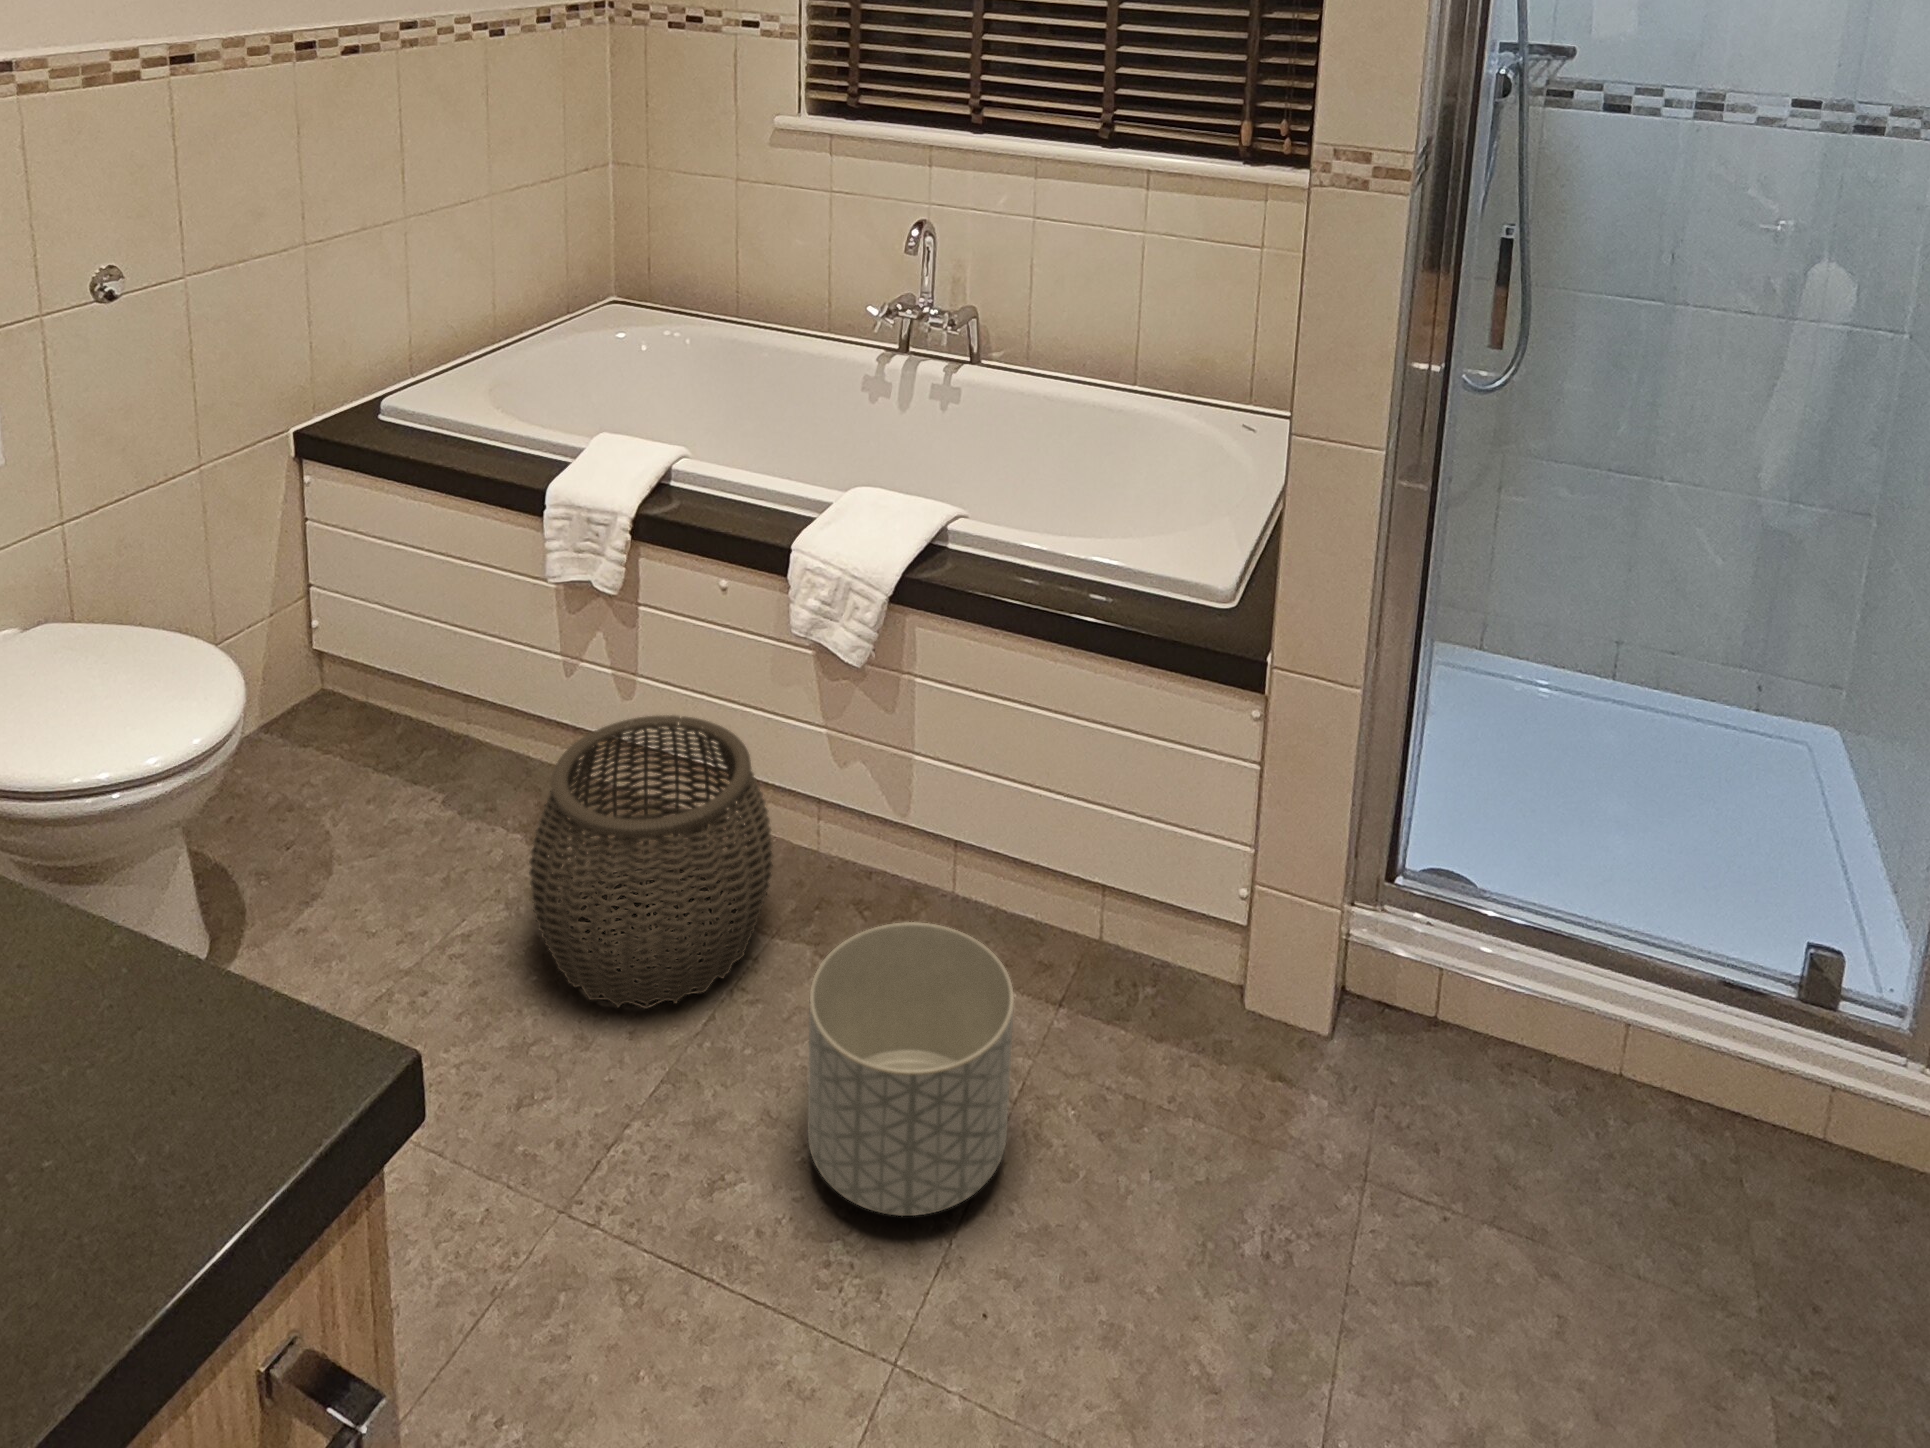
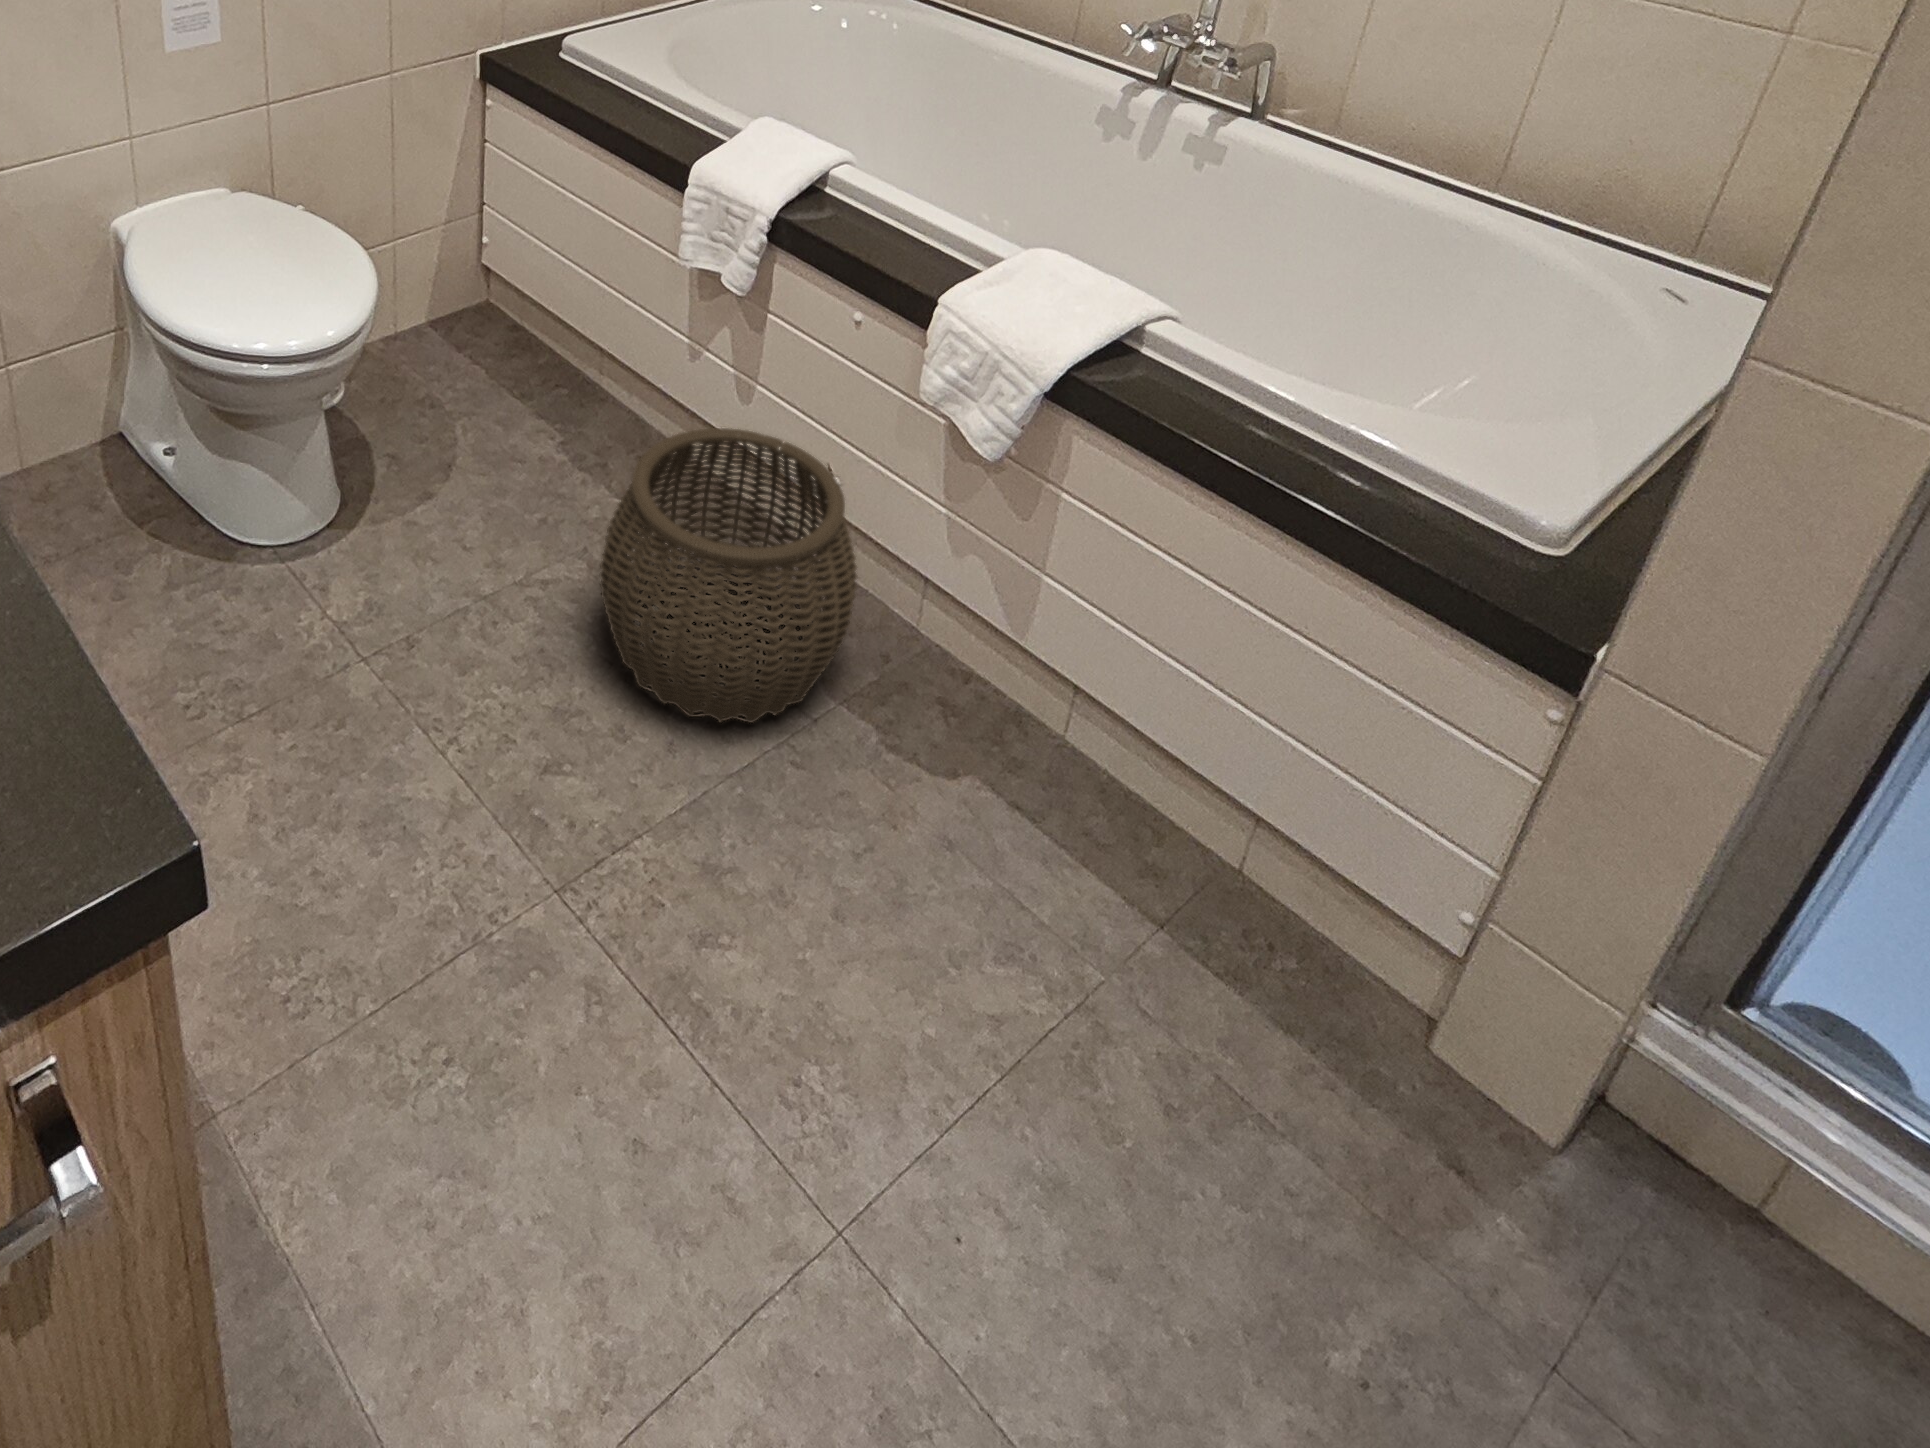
planter: present [808,922,1014,1216] -> none [811,745,1080,1069]

